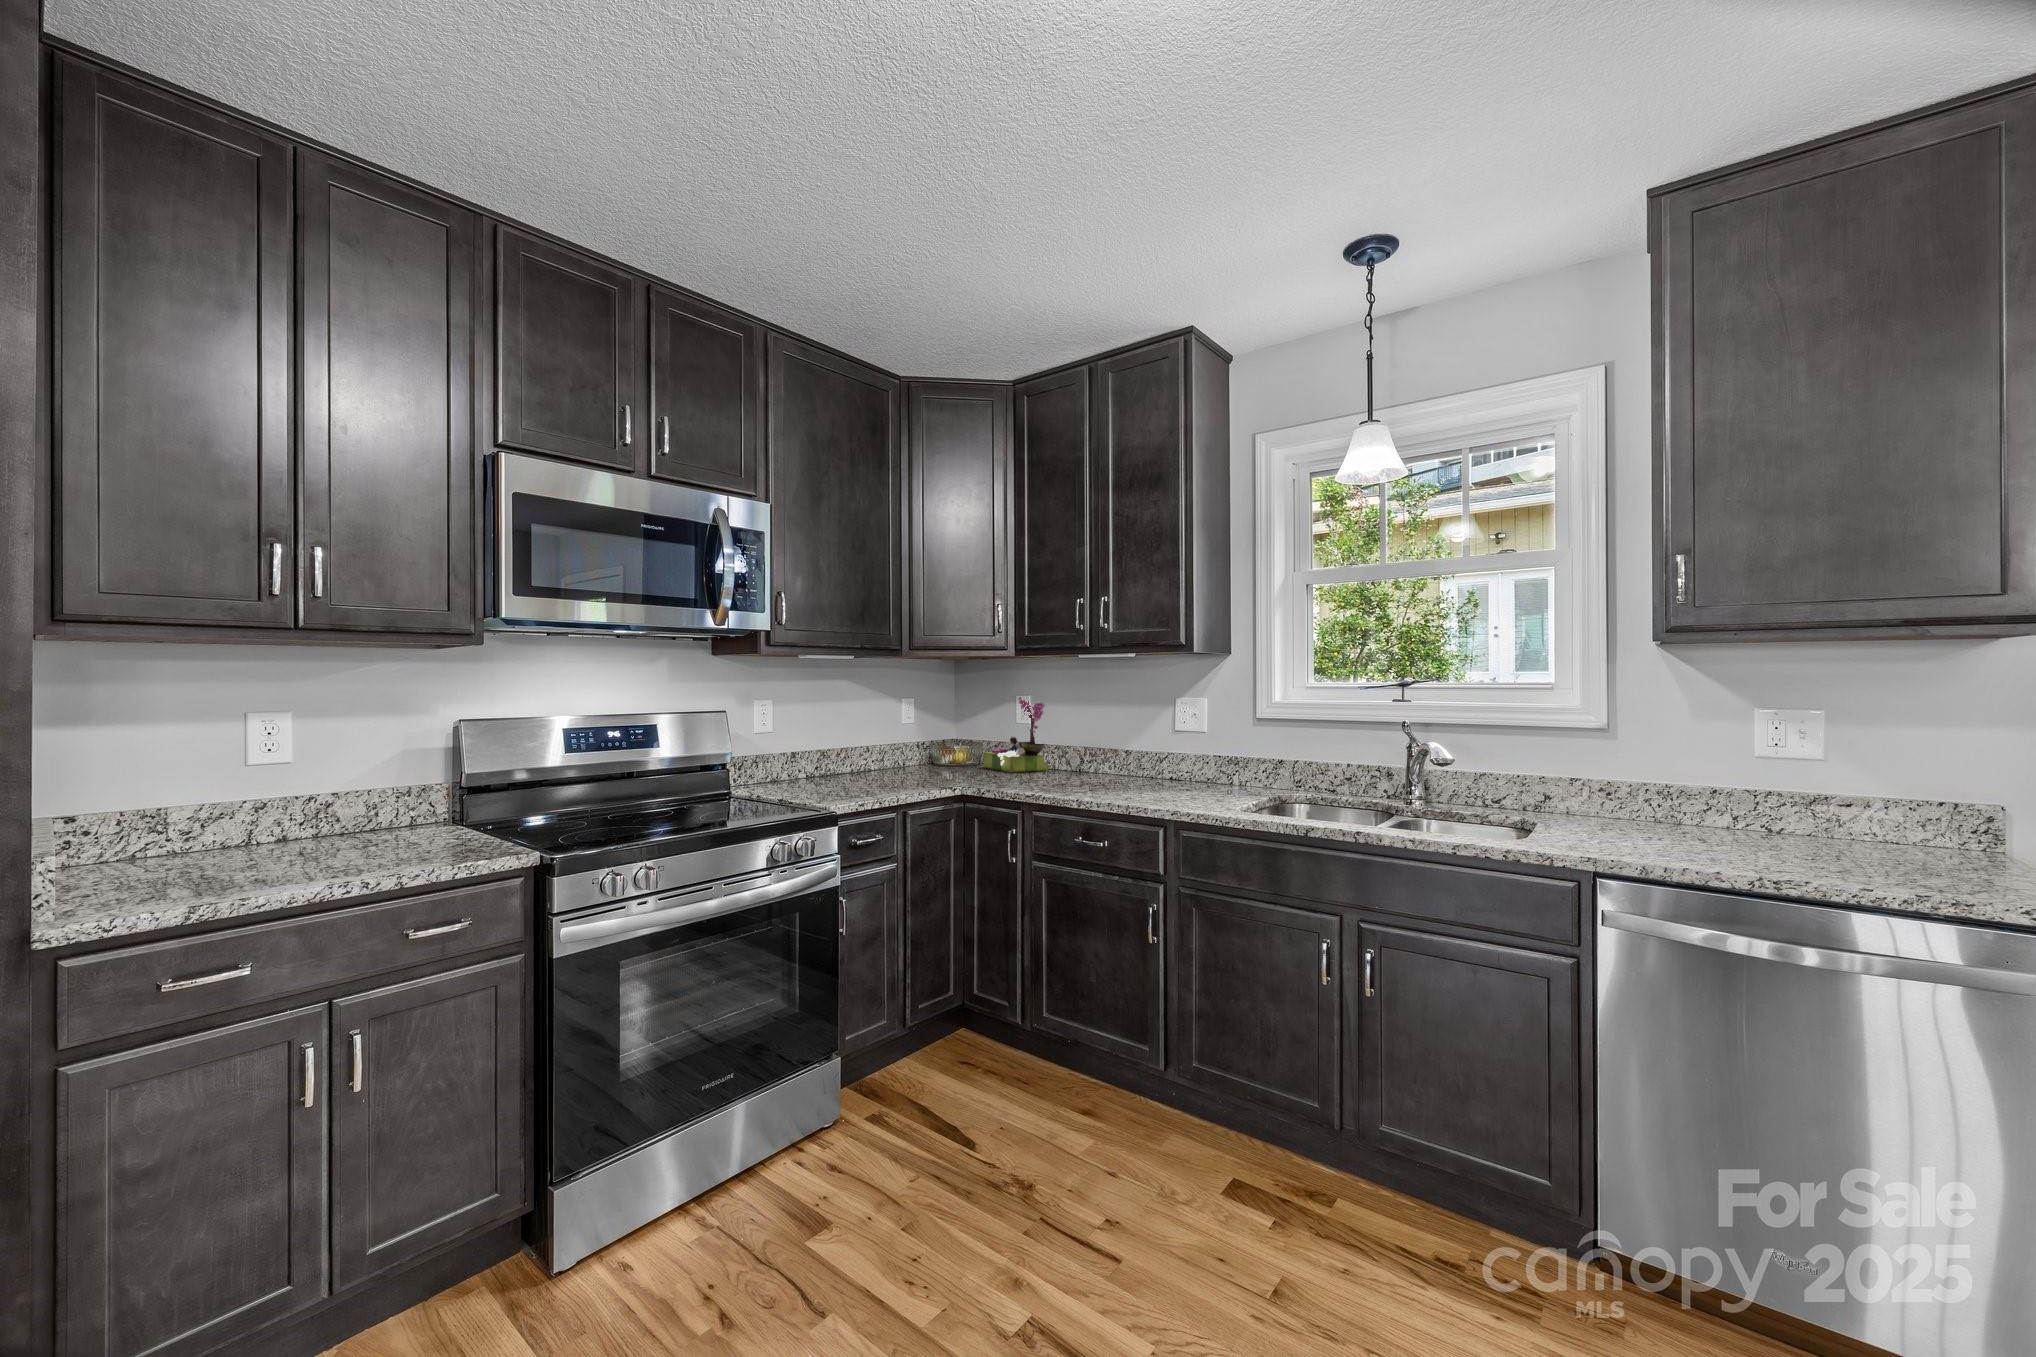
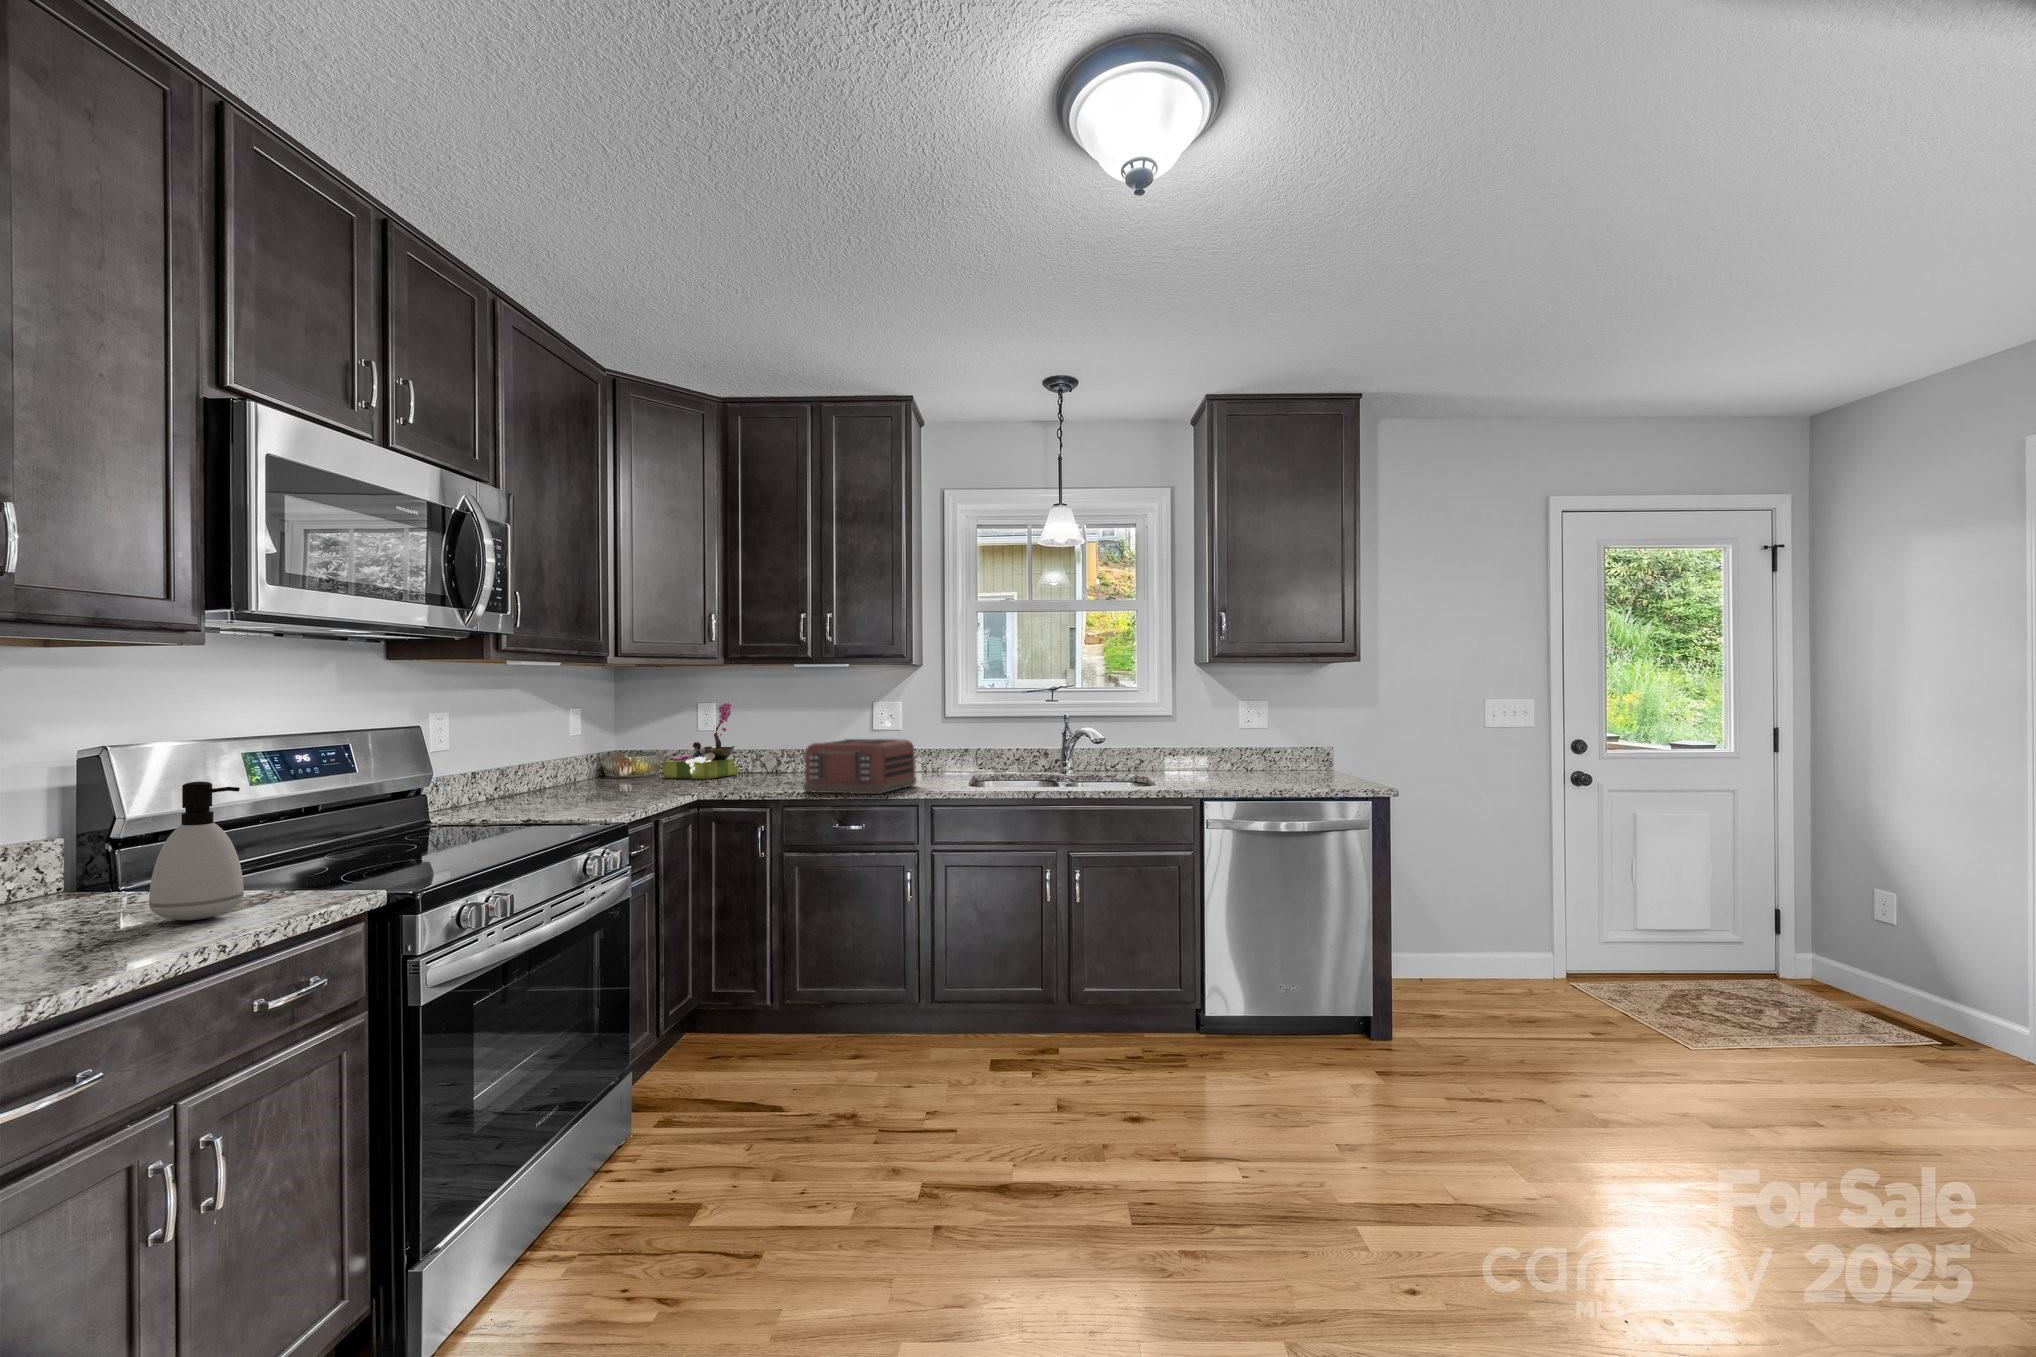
toaster: none [1052,747,1171,808] -> present [803,739,916,794]
soap dispenser: none [371,760,433,859] -> present [149,782,244,920]

